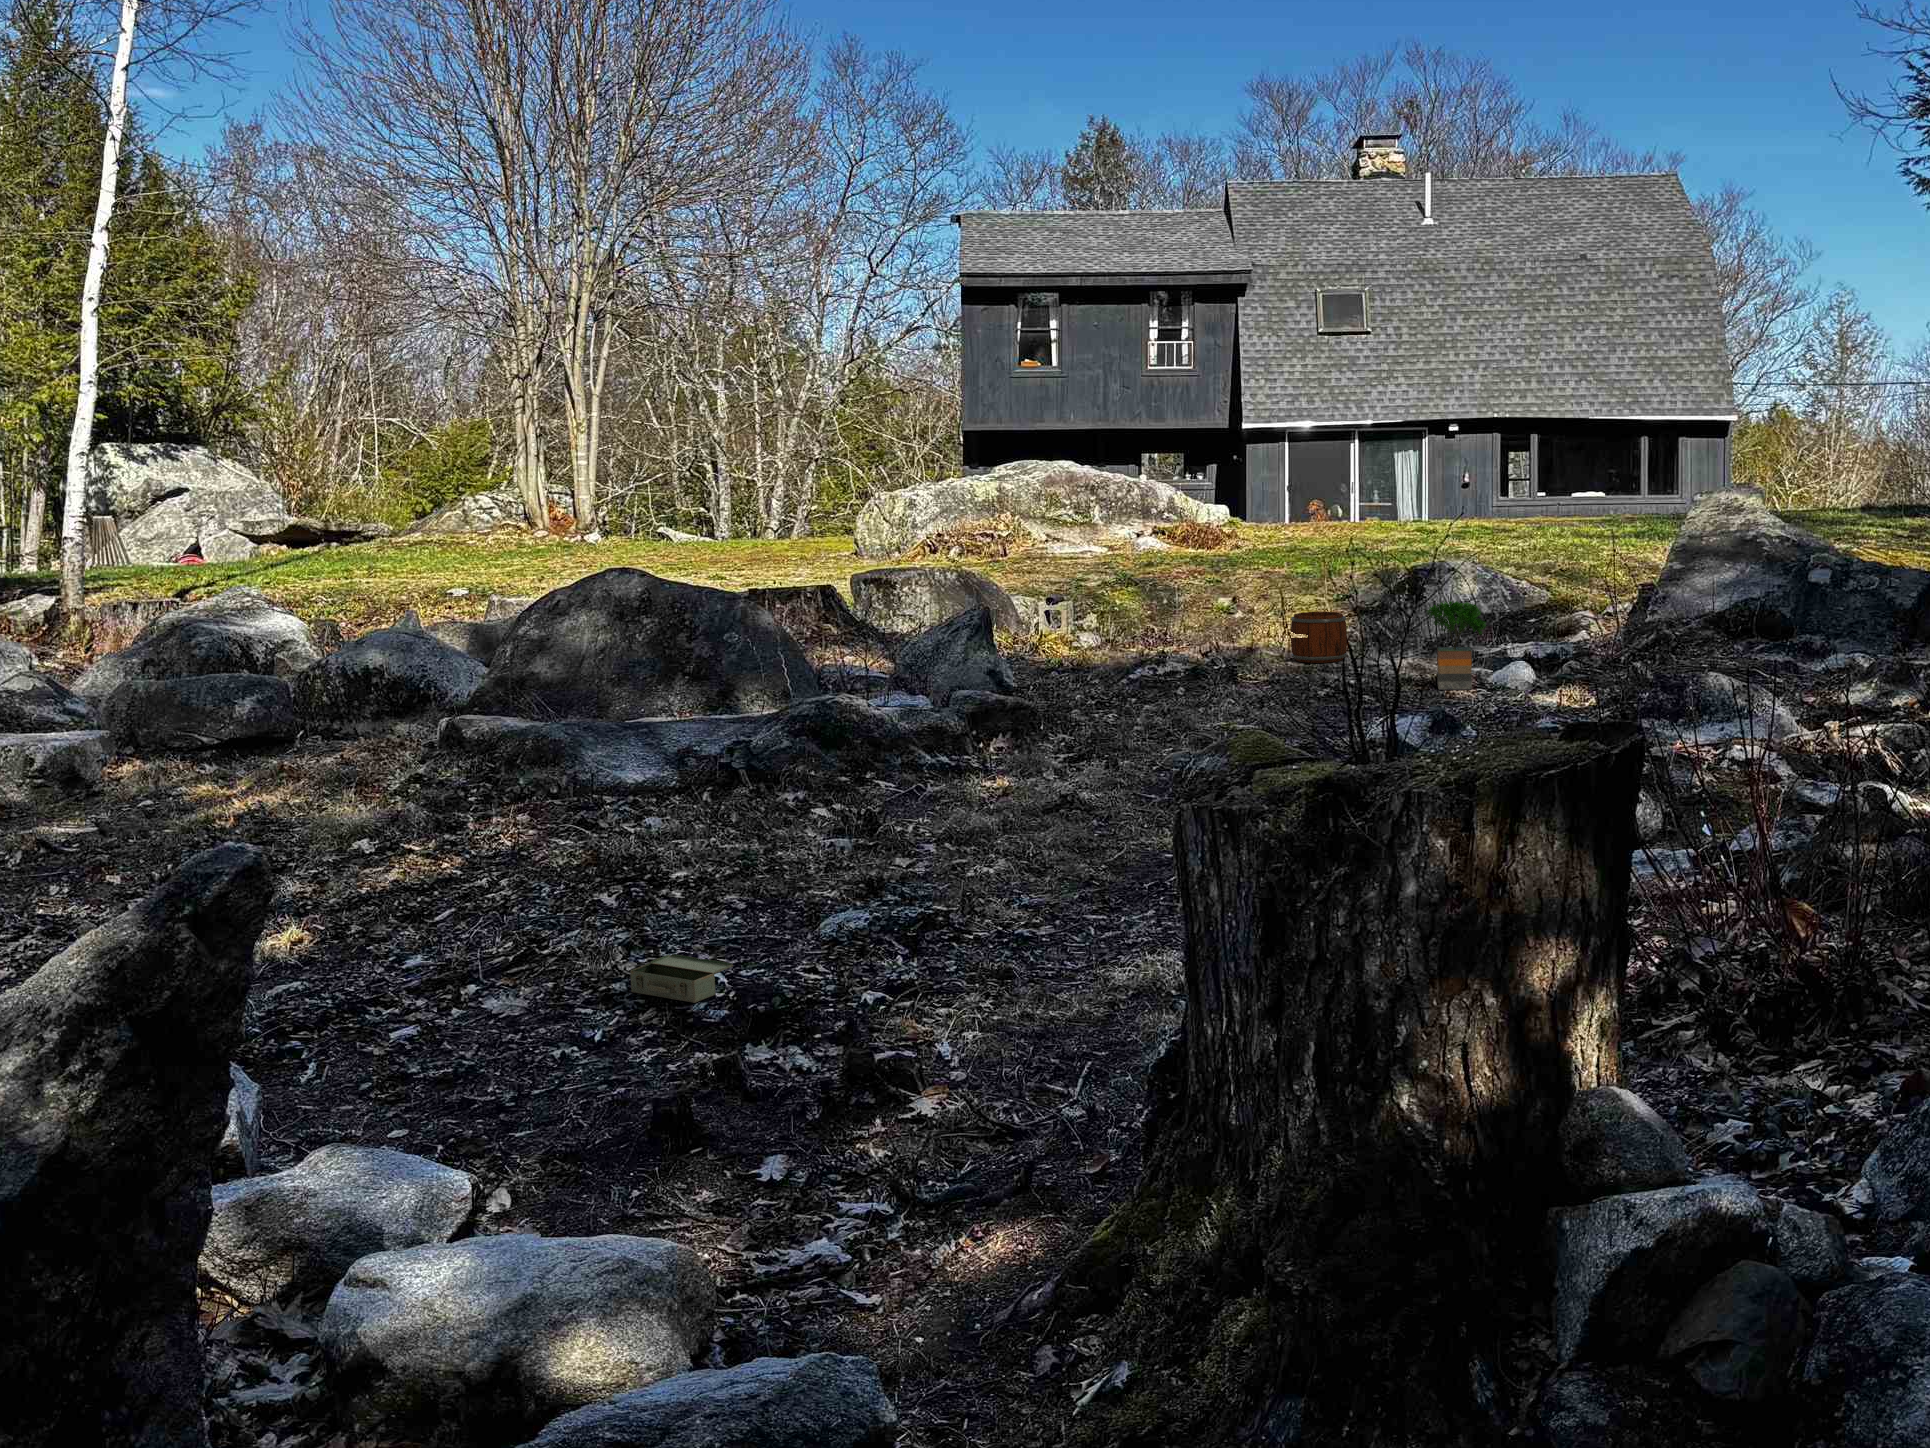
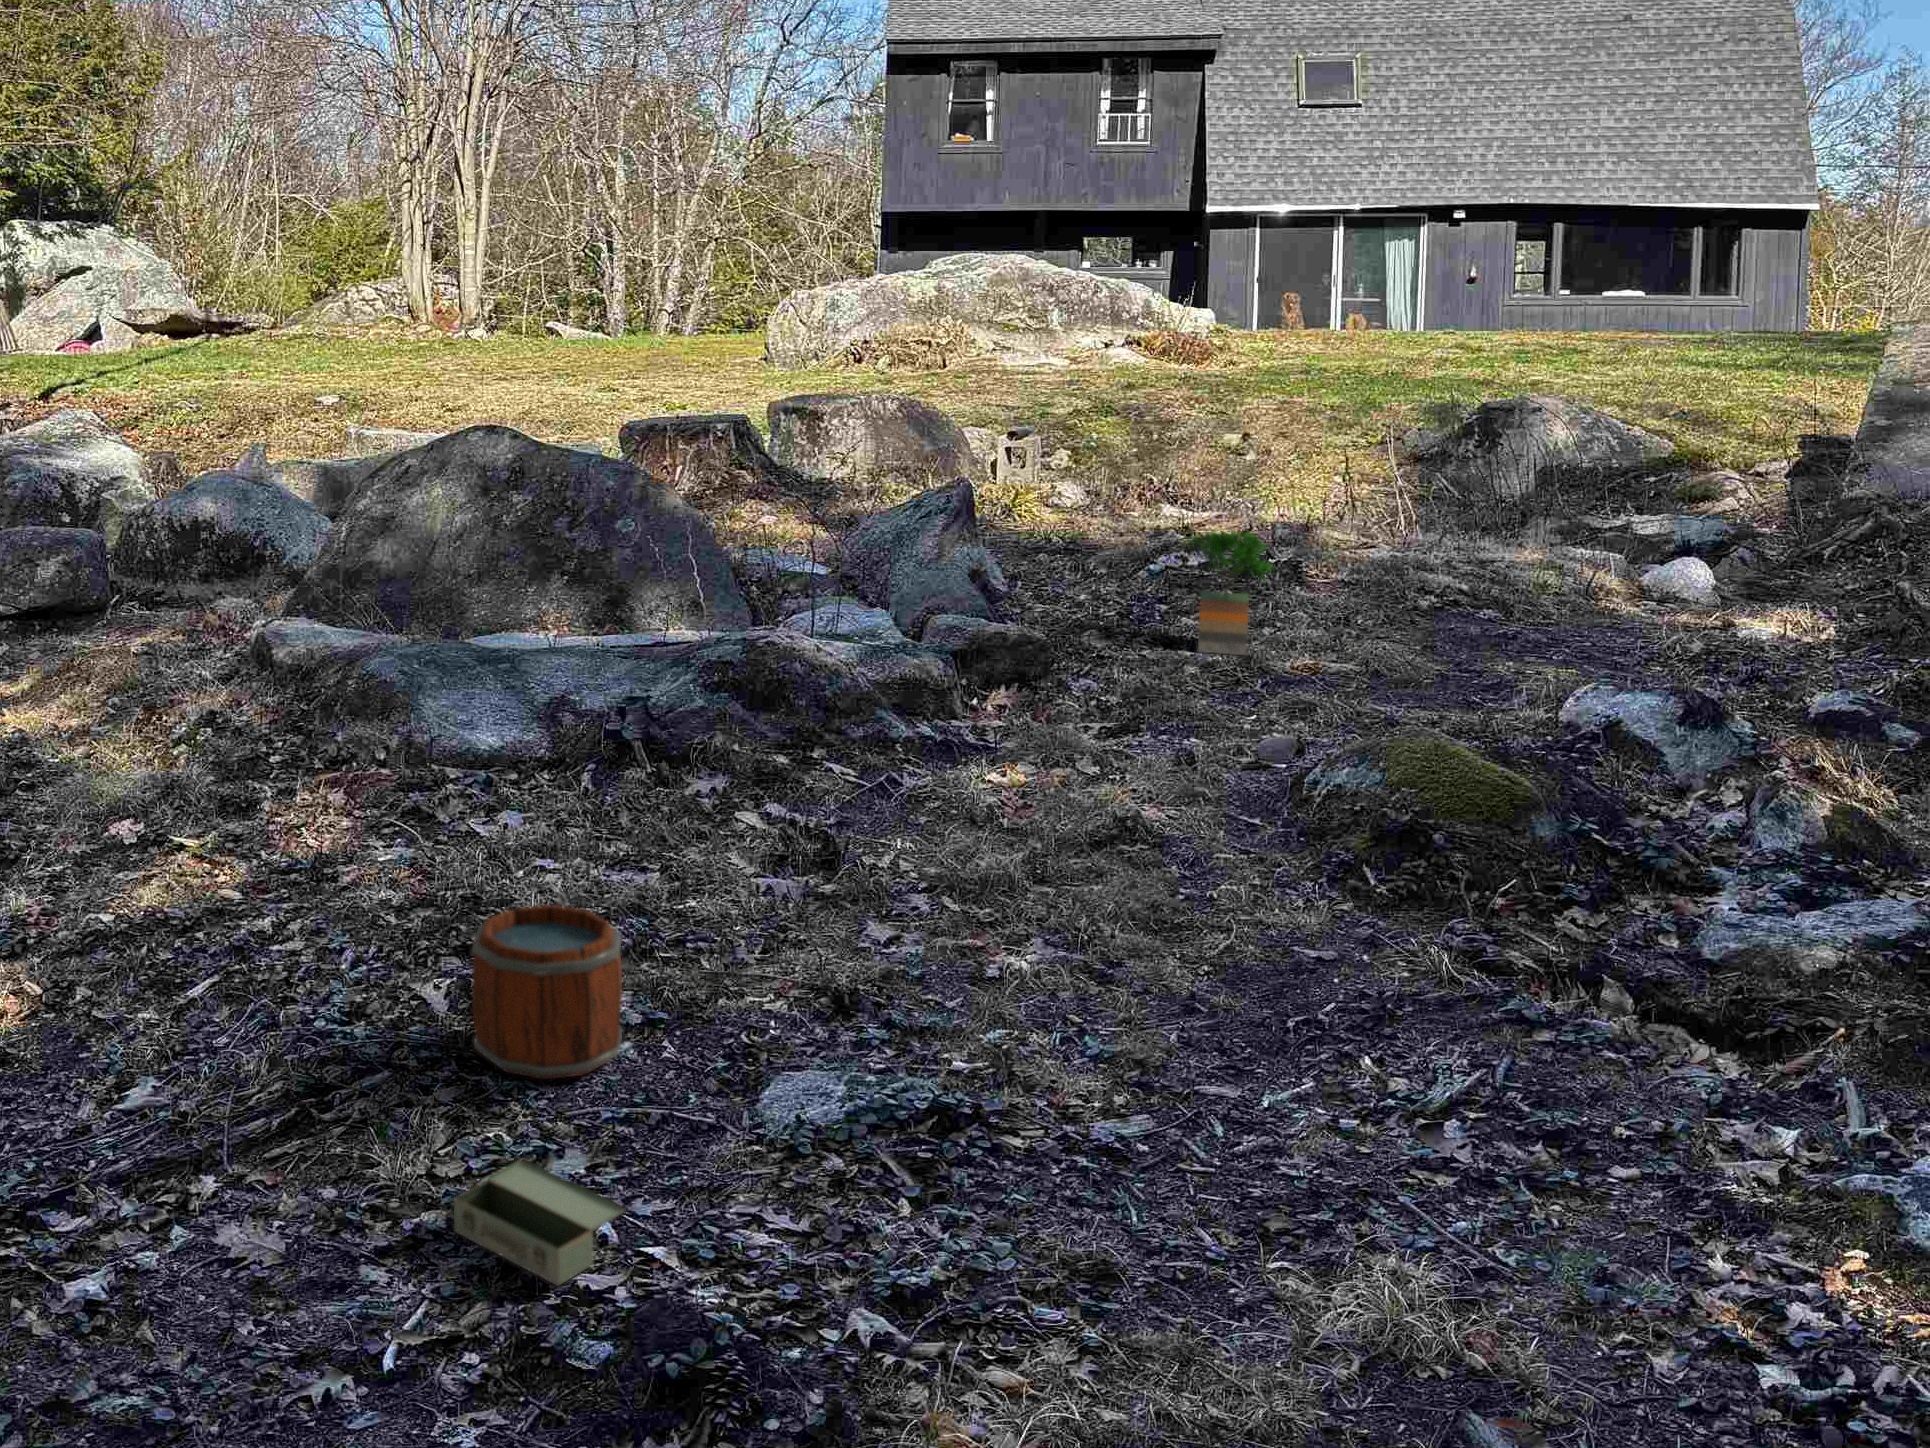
potted tree: present [1427,601,1486,690] -> present [1189,530,1273,655]
bucket: present [1291,612,1347,663] -> present [472,905,622,1079]

